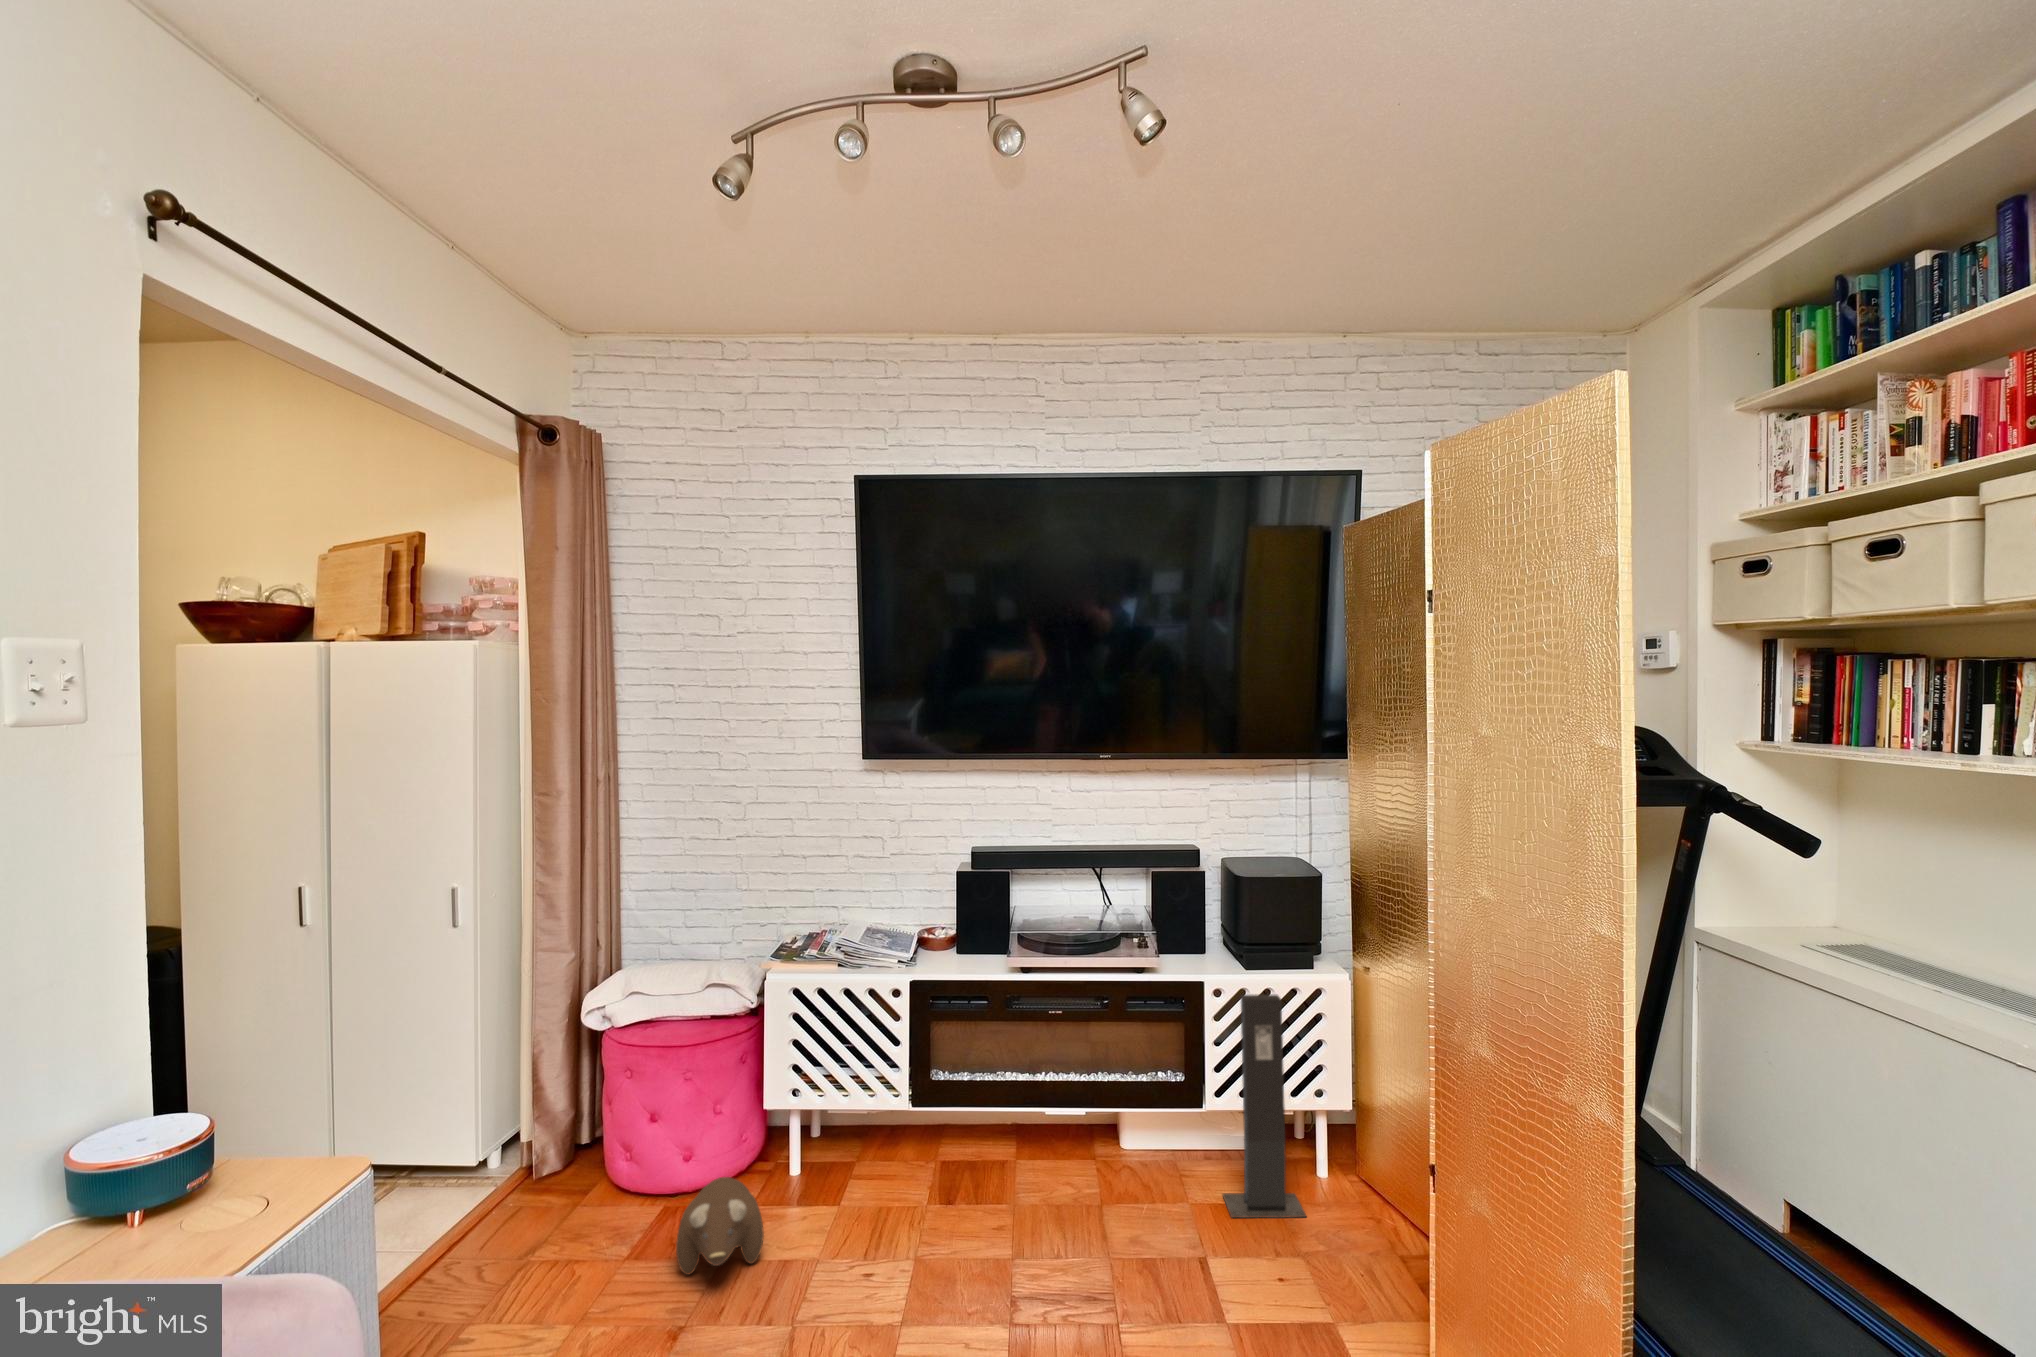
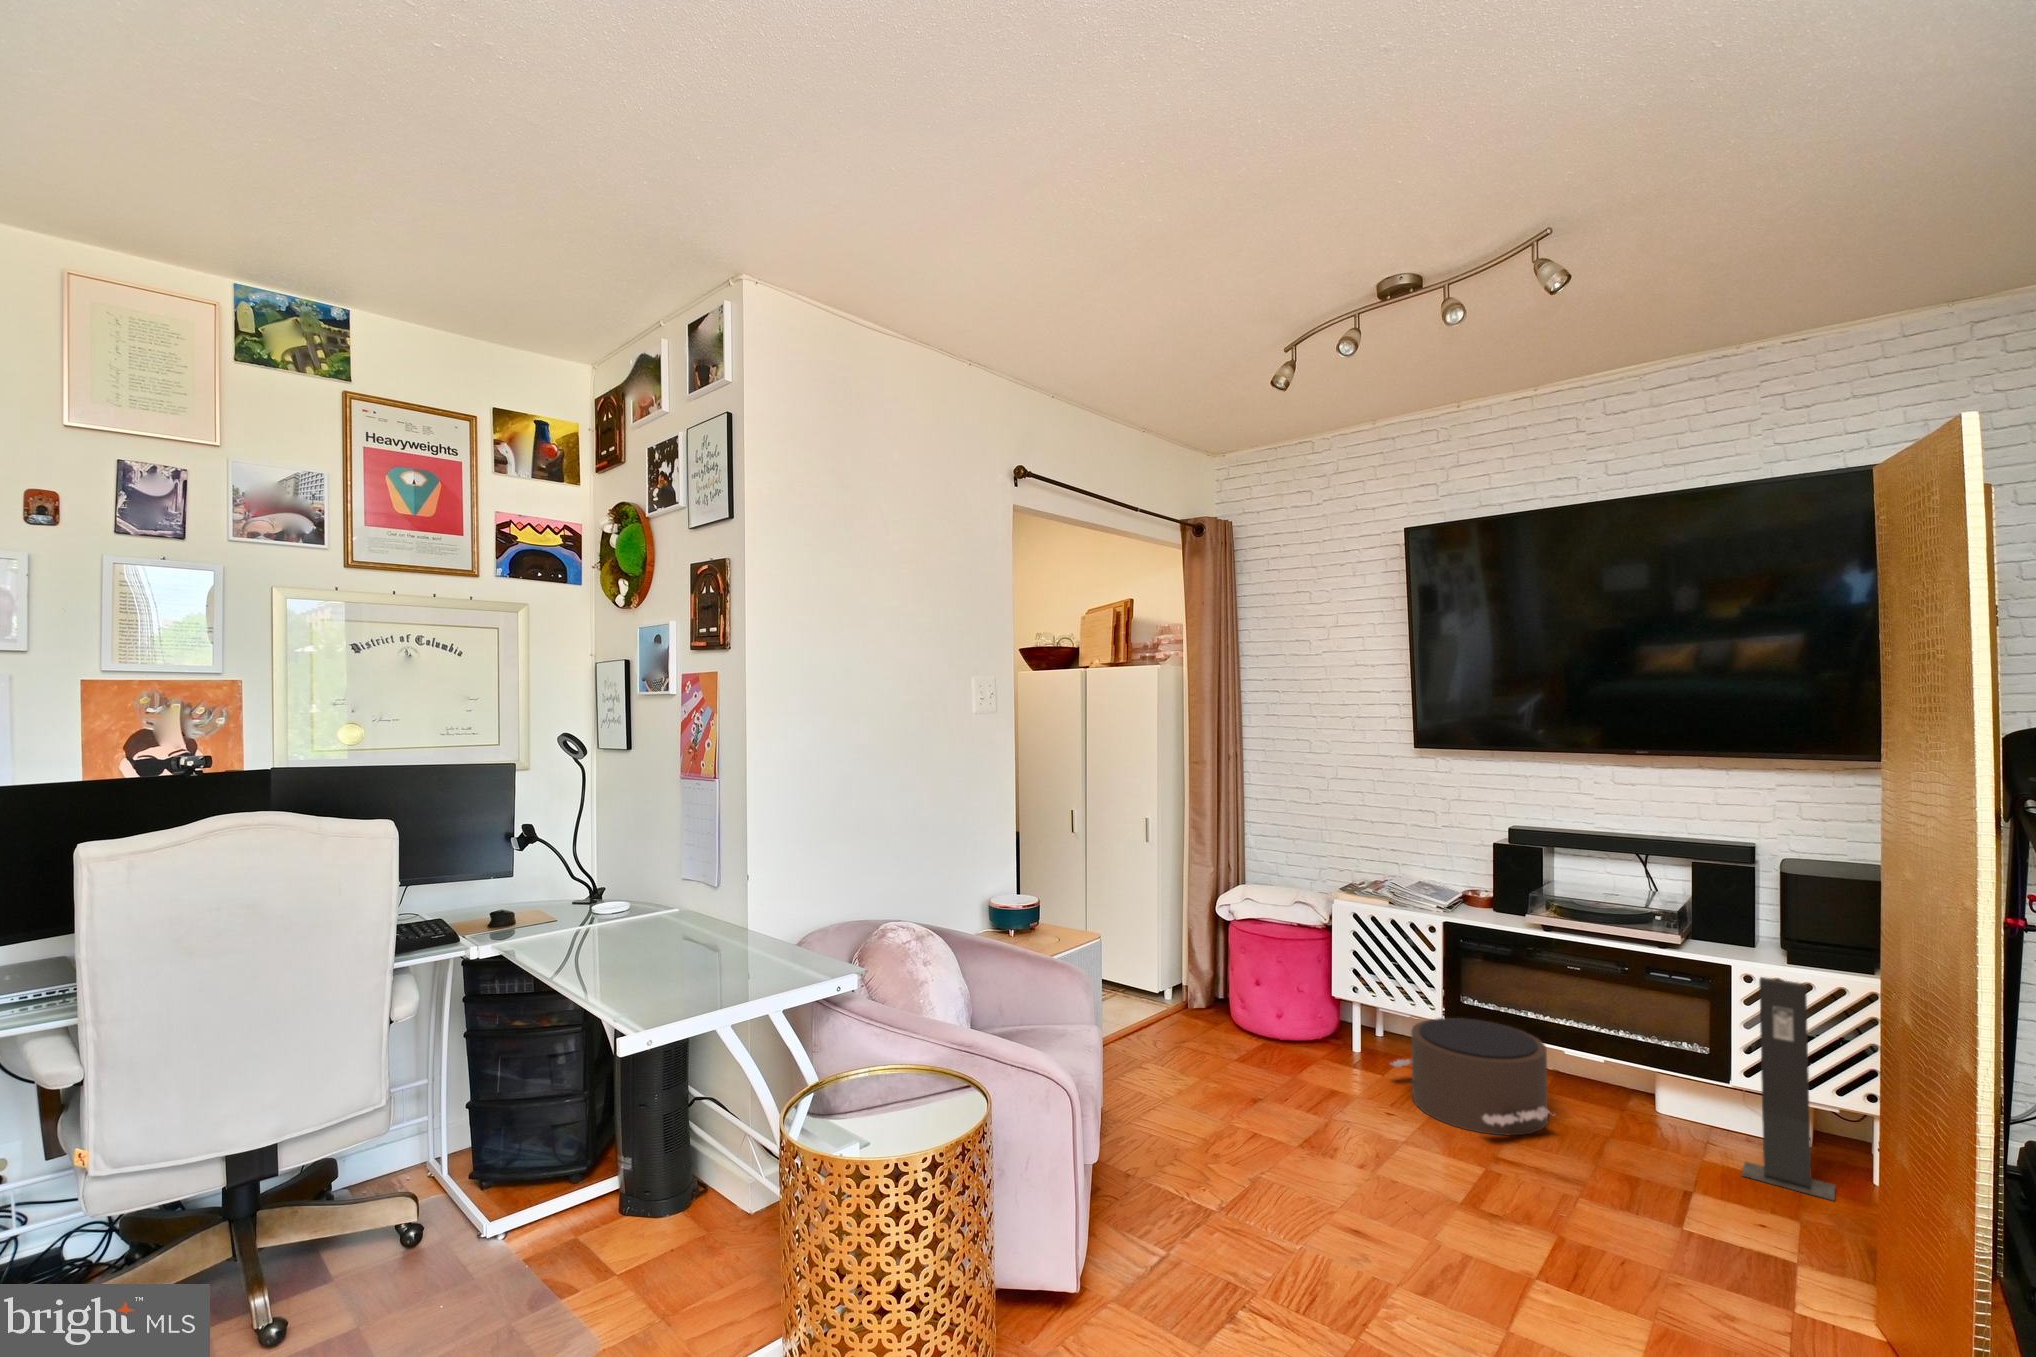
pouf: none [853,1099,1061,1276] -> present [1391,1018,1553,1135]
plush toy: present [676,1177,764,1275] -> none [1263,1019,1320,1079]

